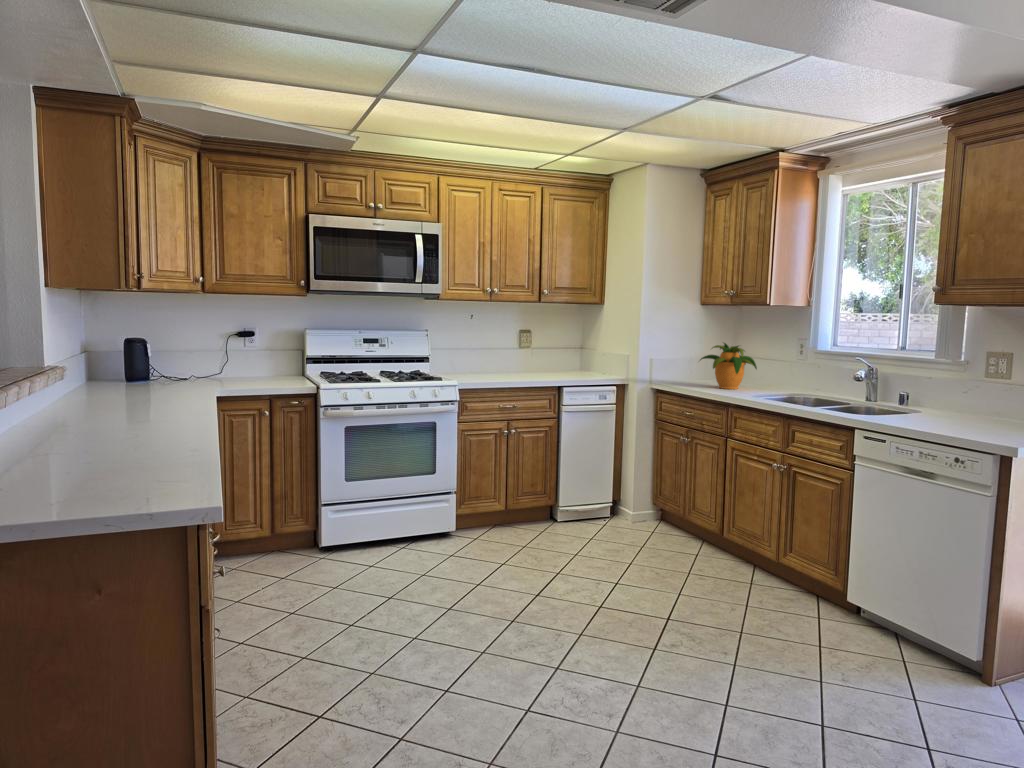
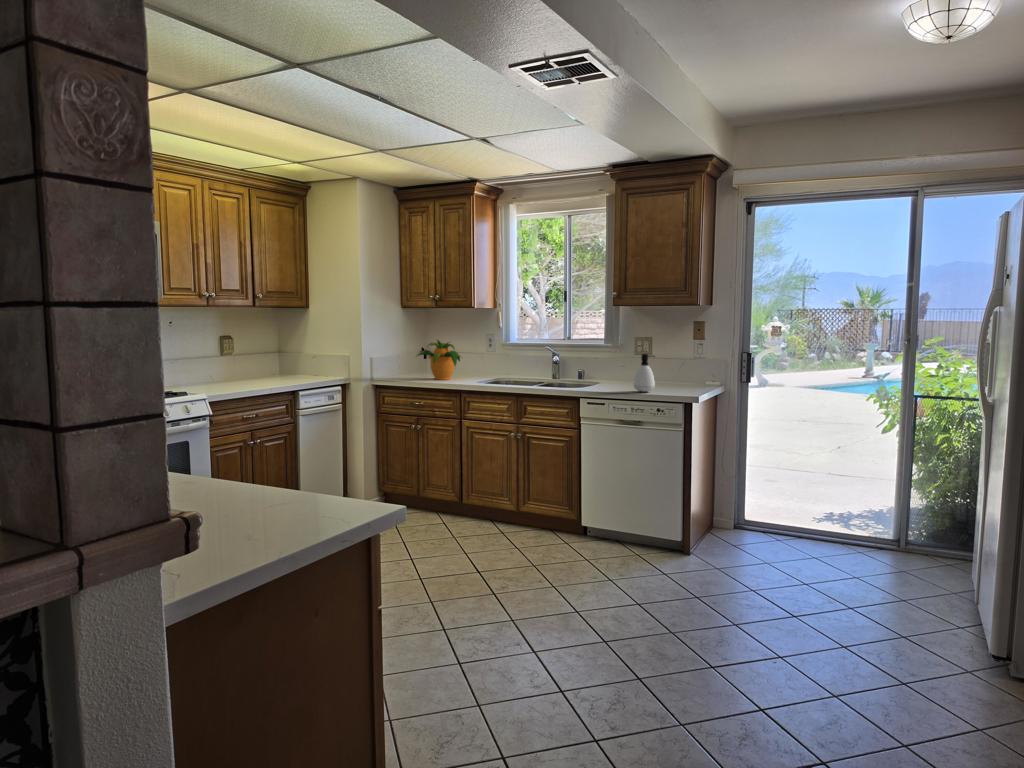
soap dispenser: none [935,375,972,431] -> present [634,354,655,392]

